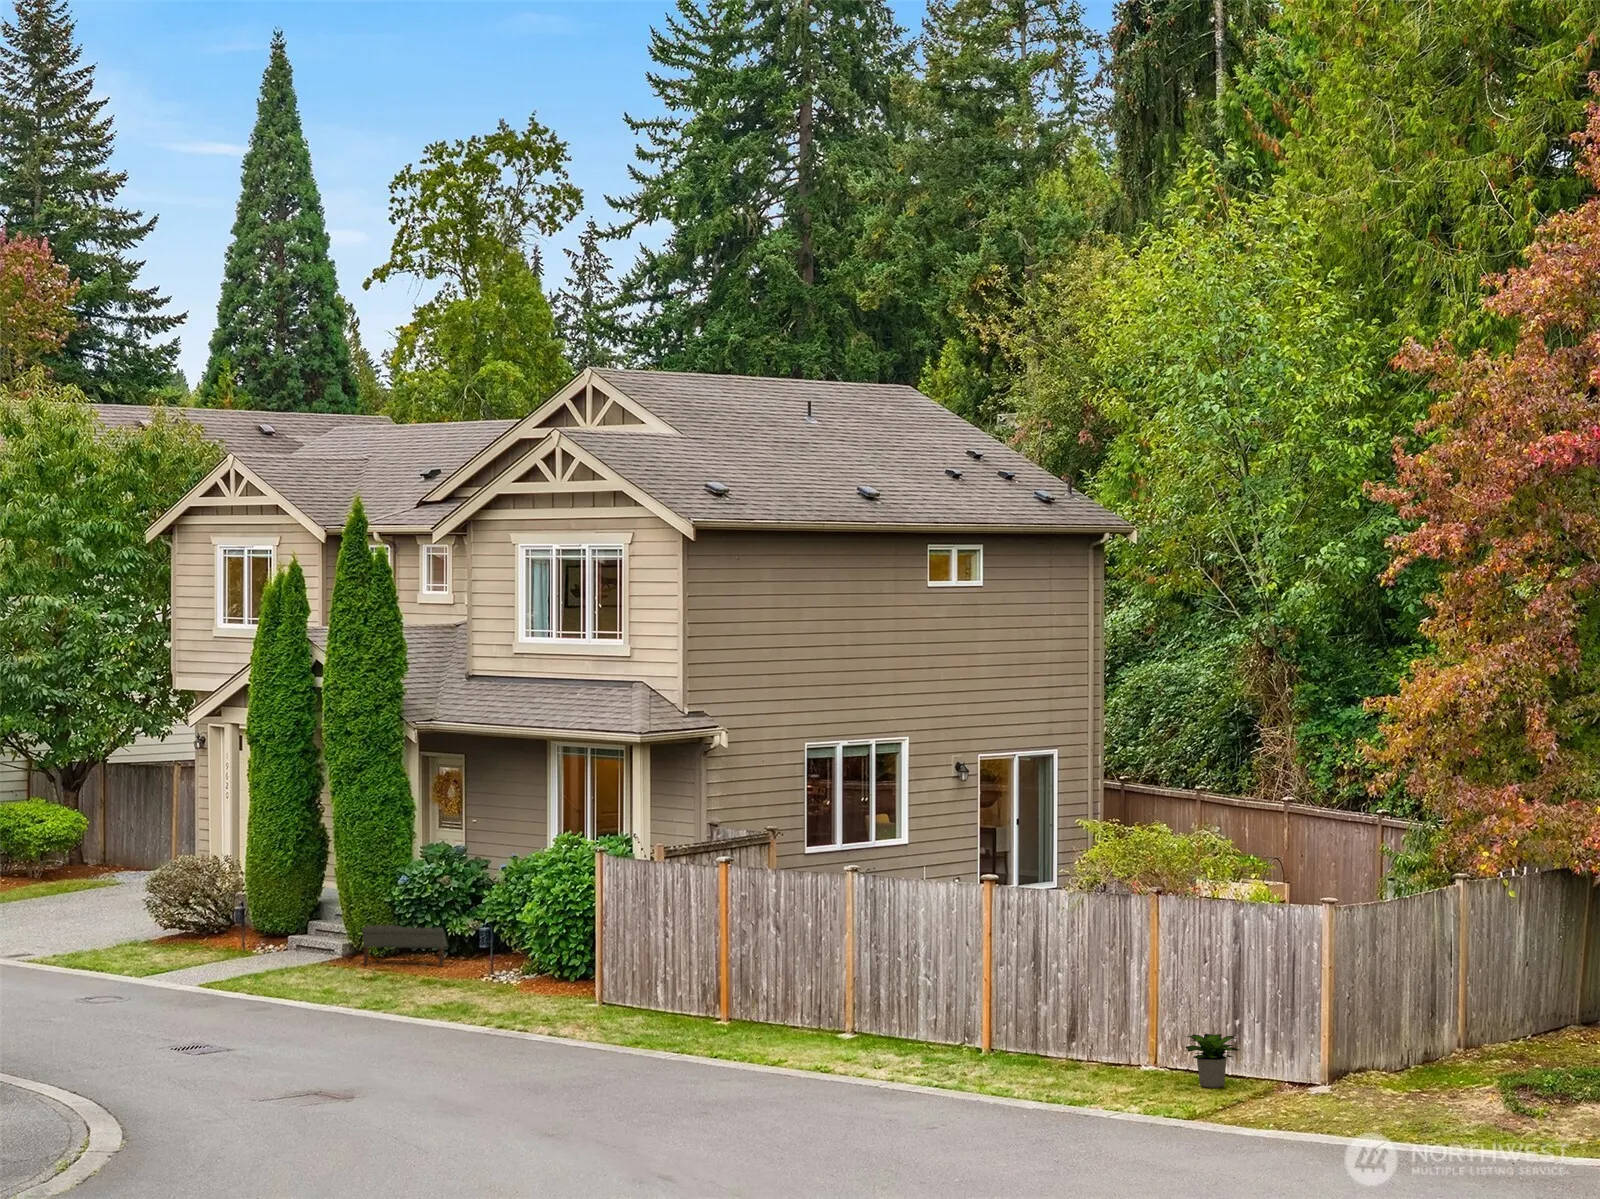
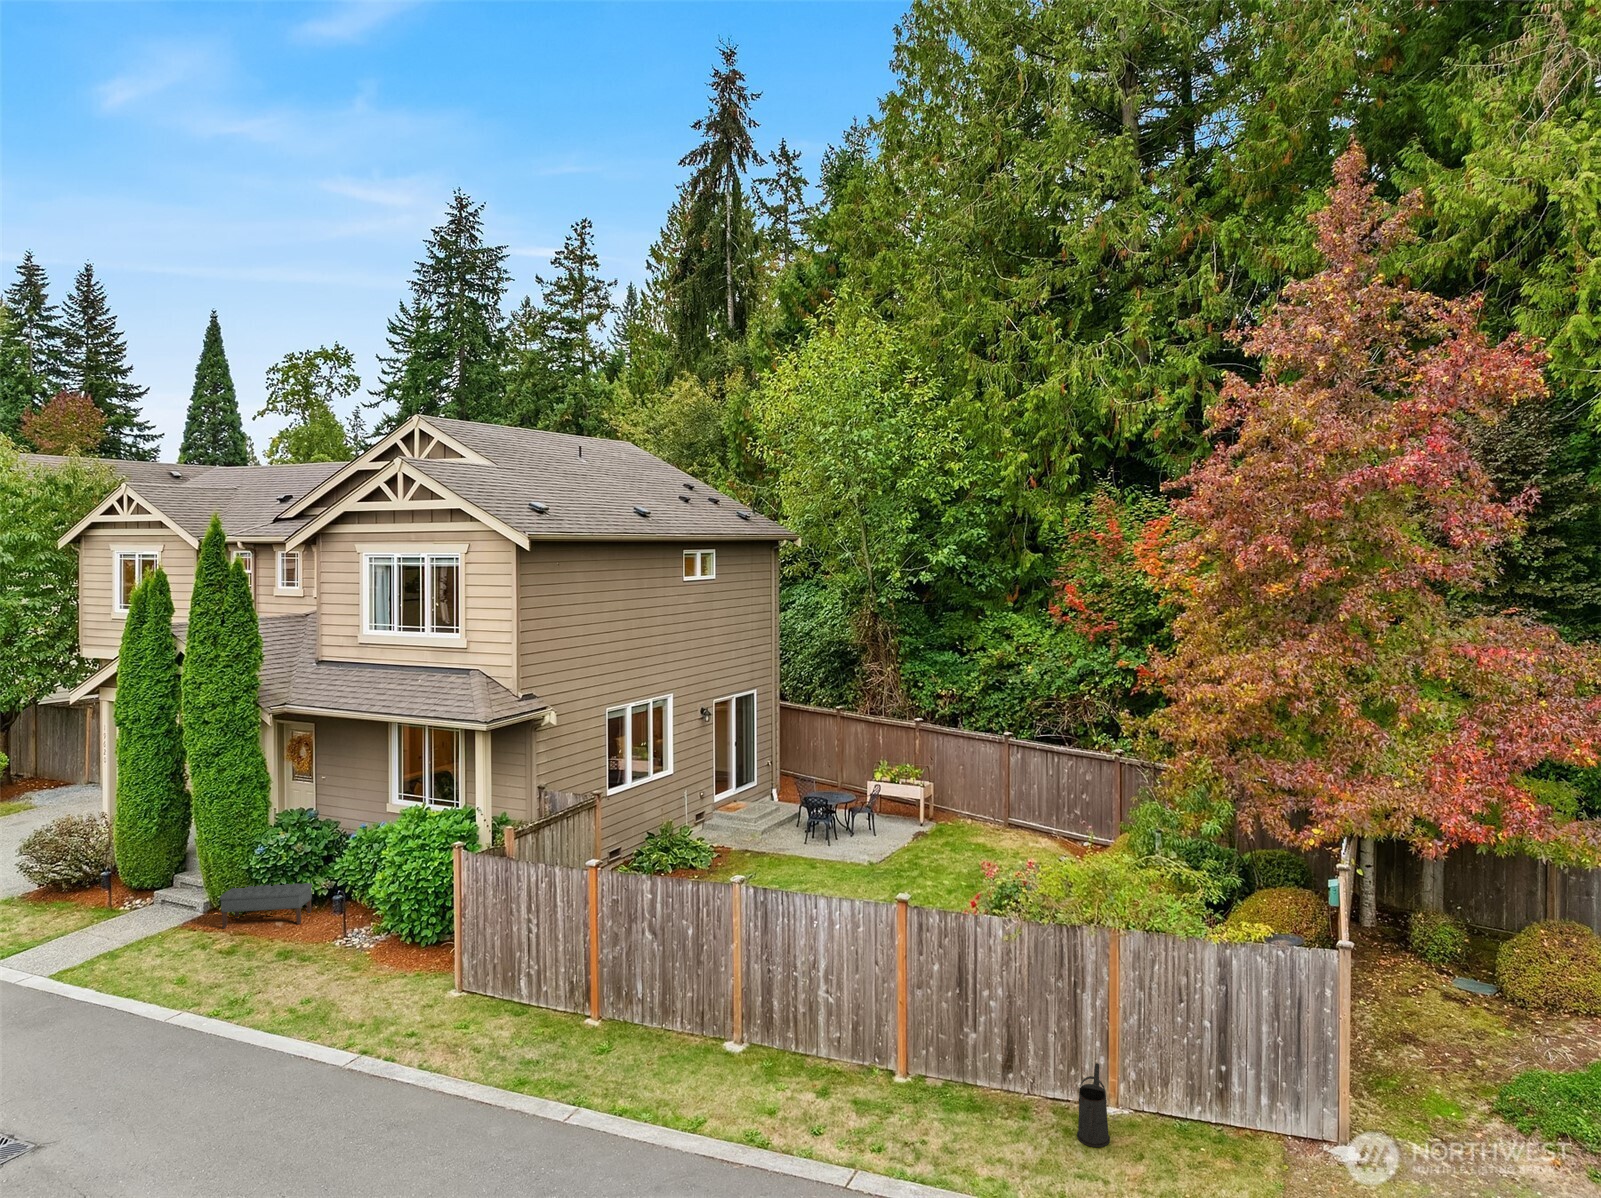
watering can: none [1096,1019,1138,1079] -> present [1077,1063,1110,1147]
potted plant: present [1185,1034,1240,1088] -> none [1188,1086,1255,1159]

